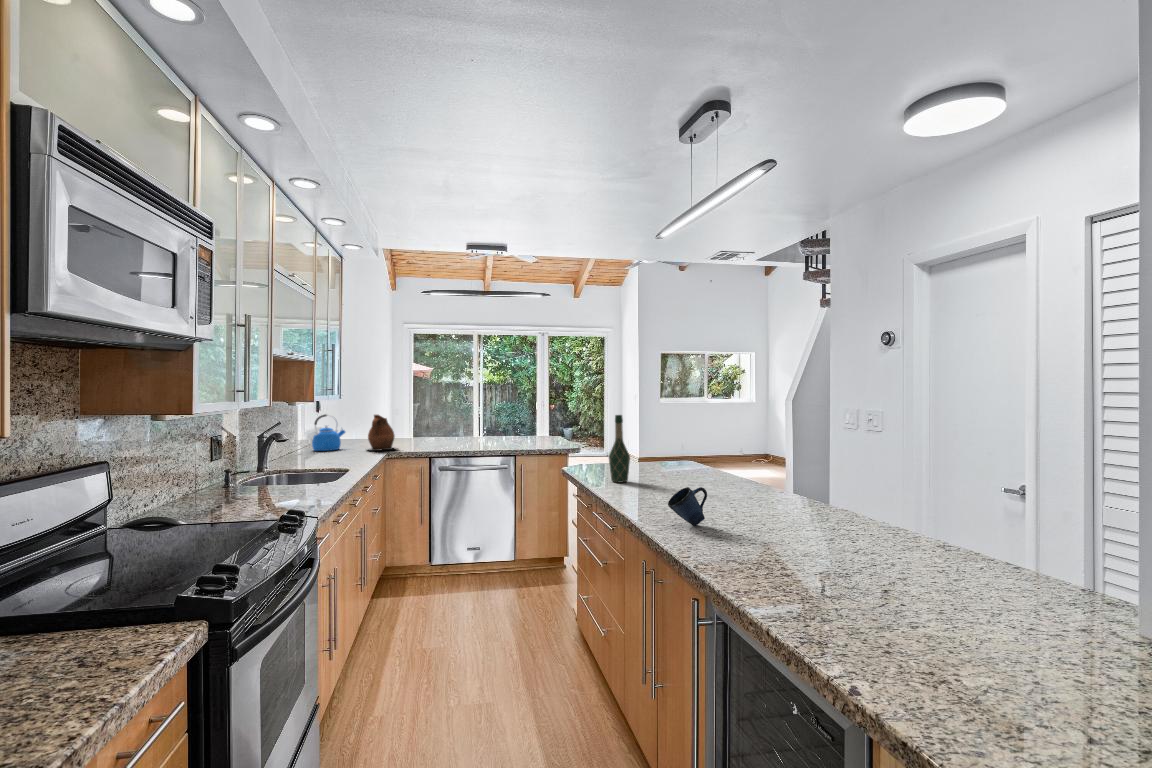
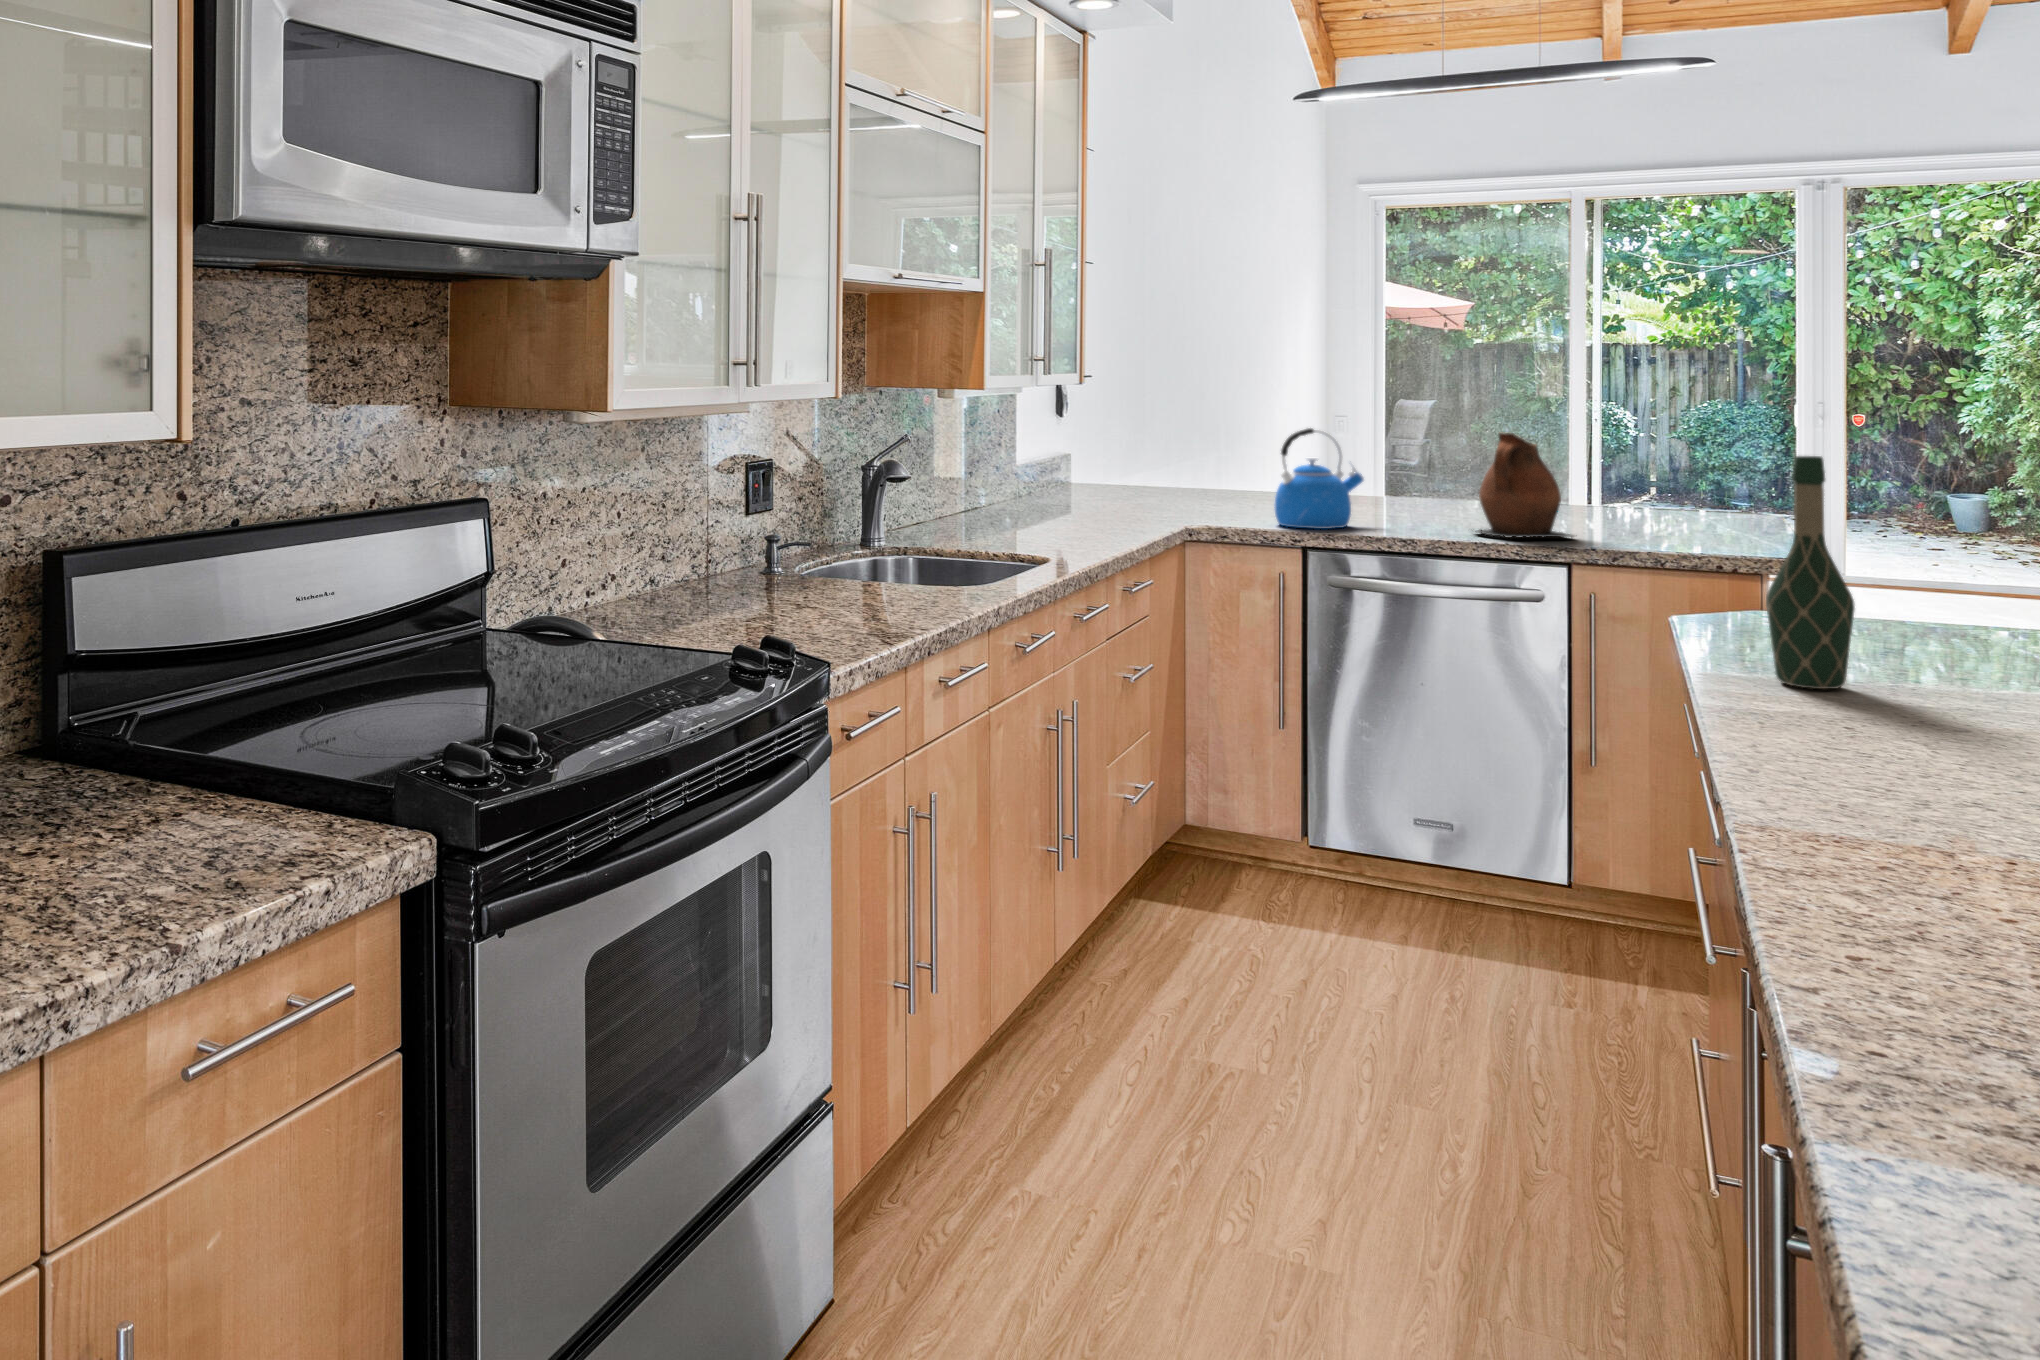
kettle: present [312,414,345,451] -> present [1274,428,1364,529]
ceramic pitcher: present [368,415,398,451] -> present [1475,433,1574,538]
mug: present [668,487,707,526] -> none [1813,733,1994,883]

